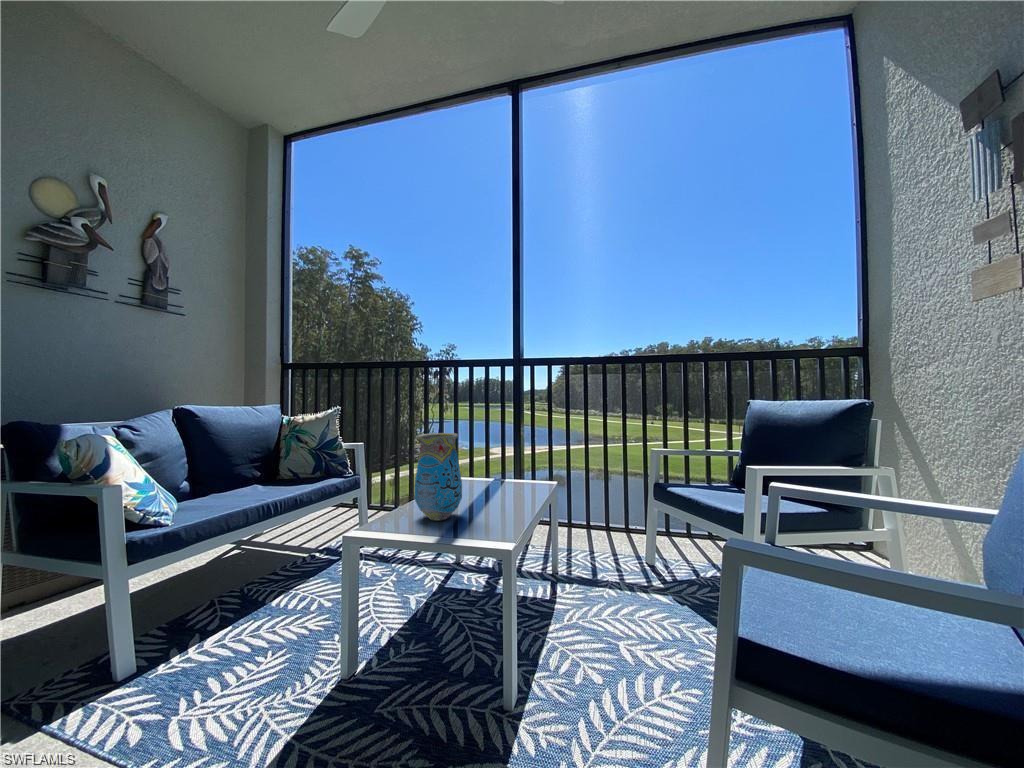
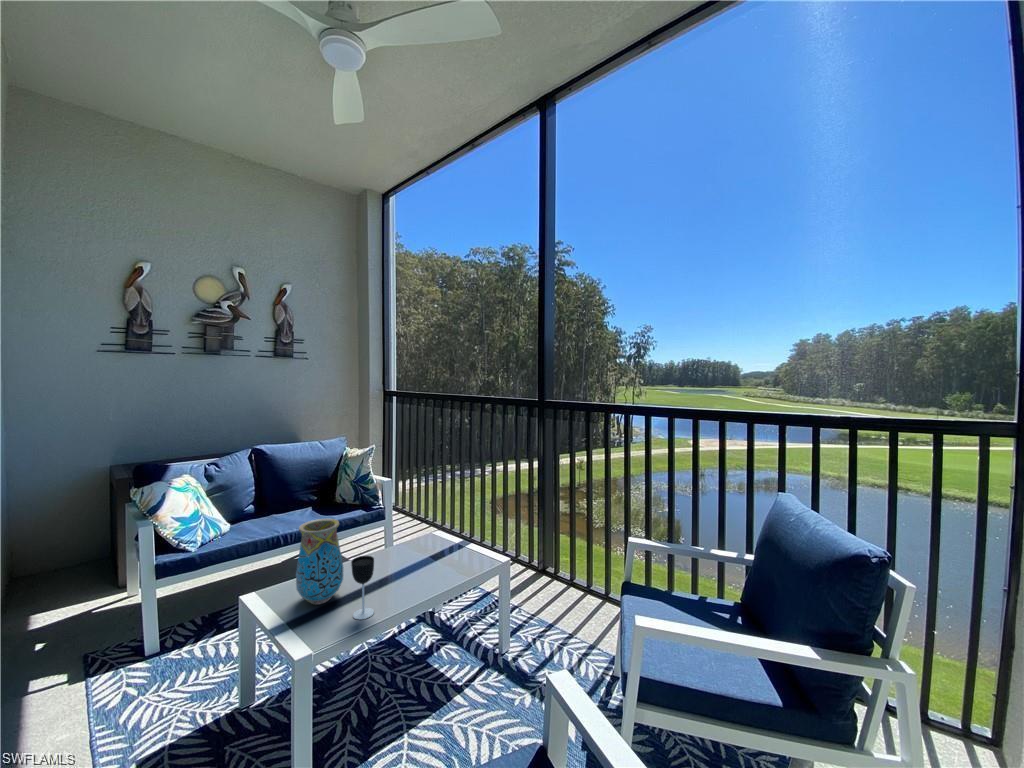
wine glass: none [488,460,511,519] -> present [351,556,374,619]

